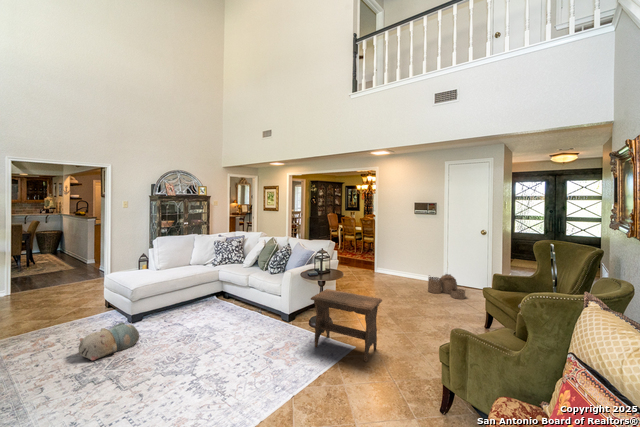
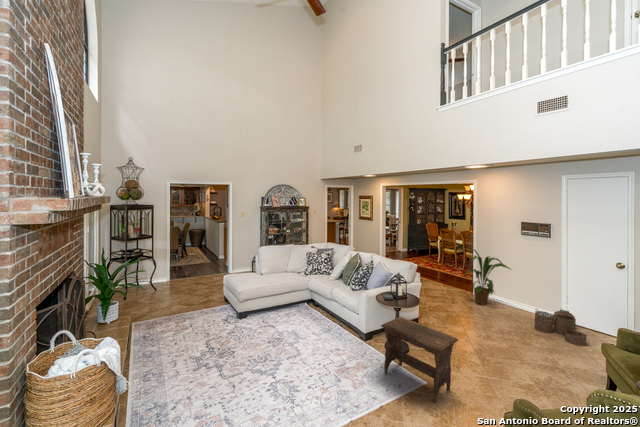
house plant: none [369,228,409,280] -> present [465,249,510,305]
plush toy: present [78,322,139,360] -> none [200,319,241,348]

